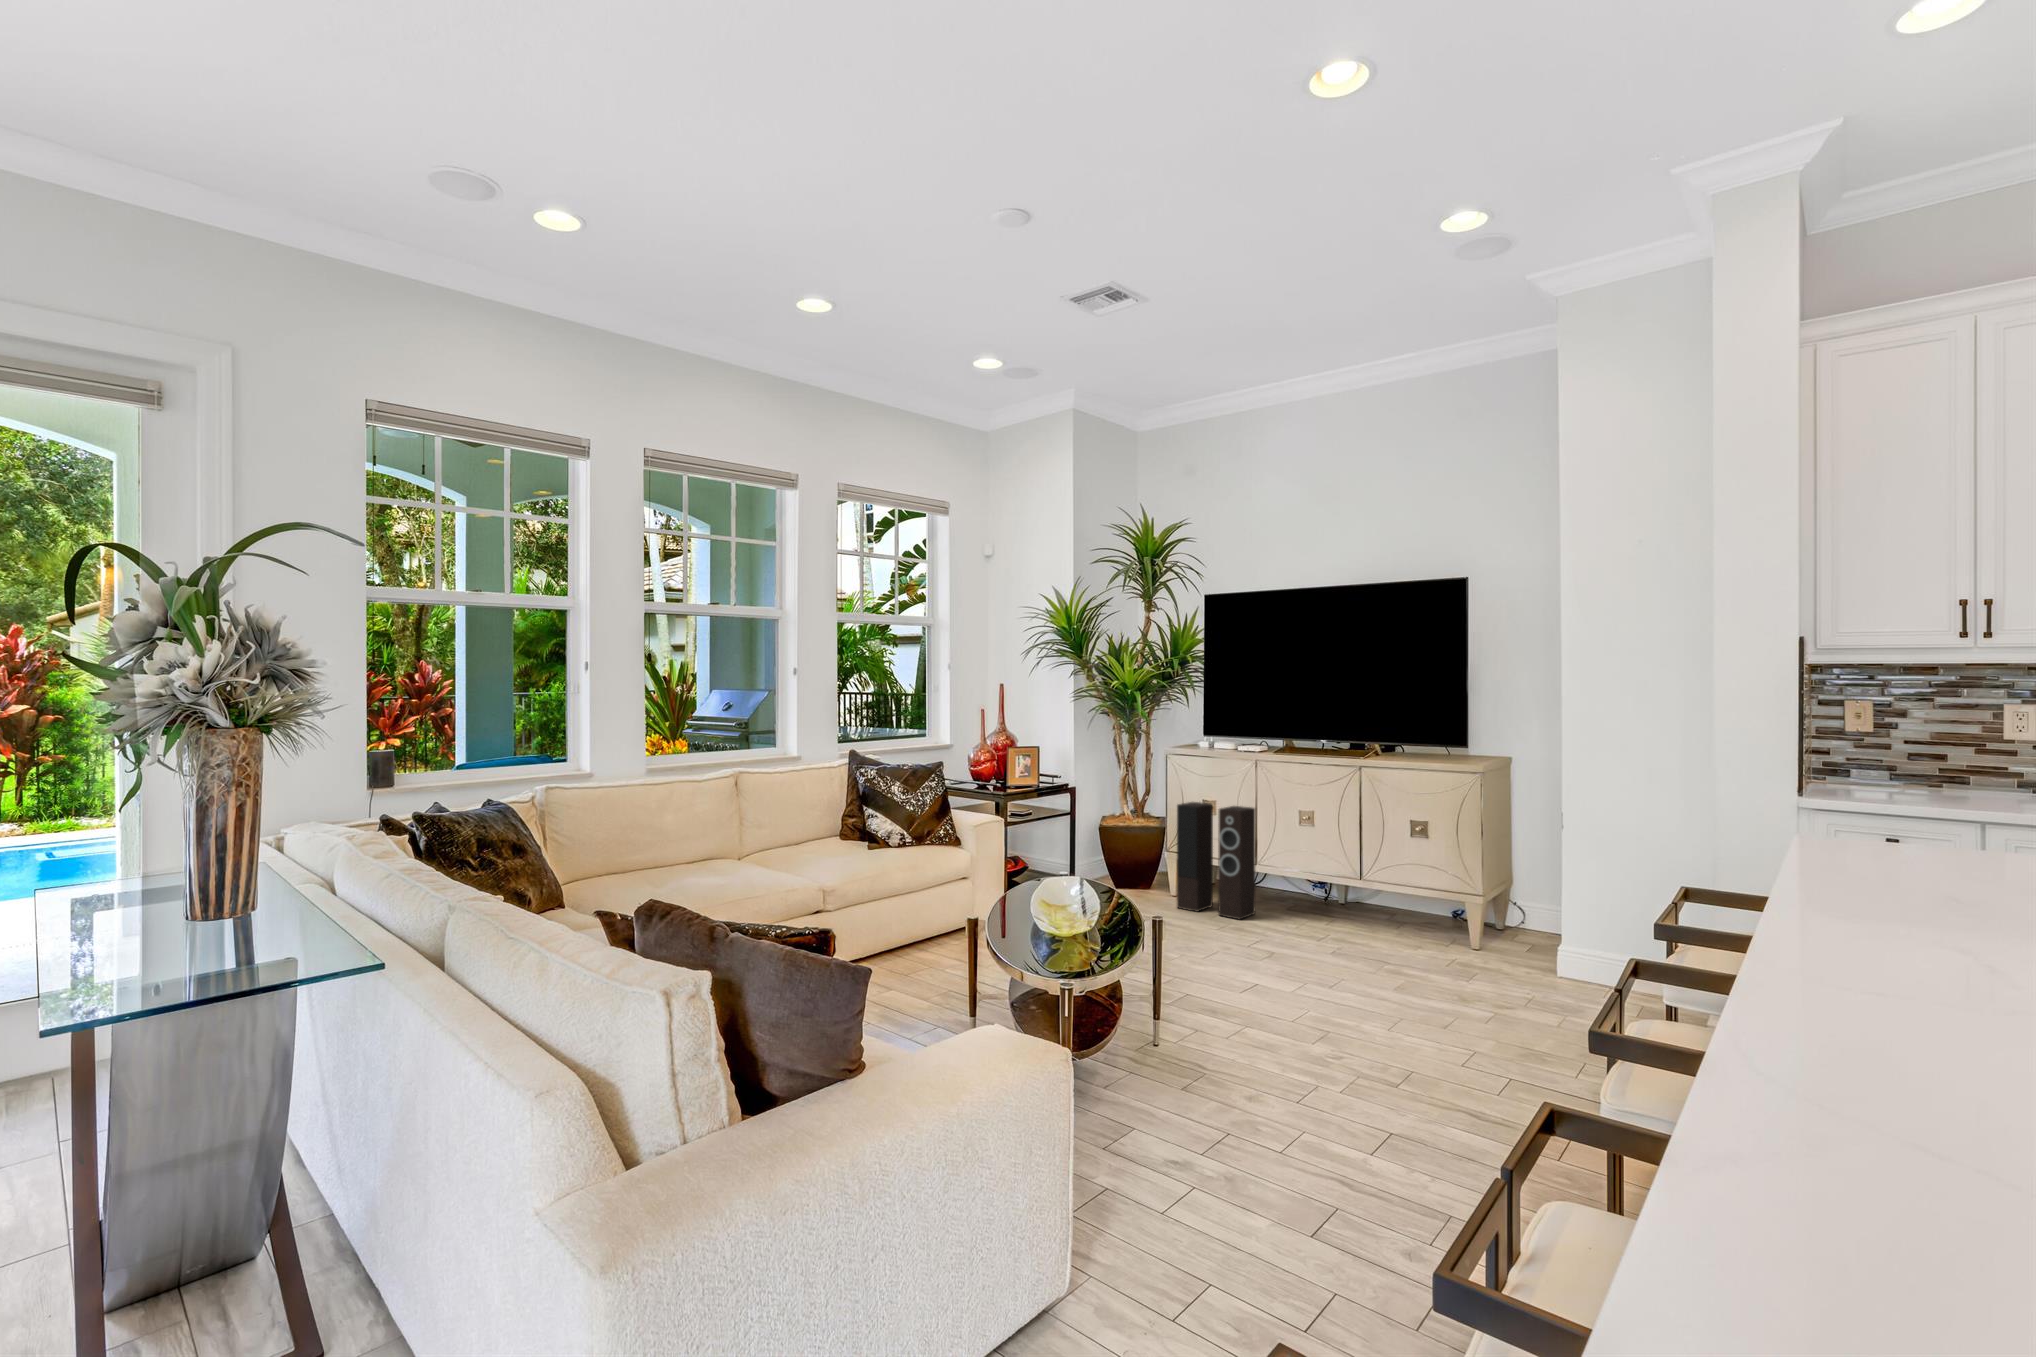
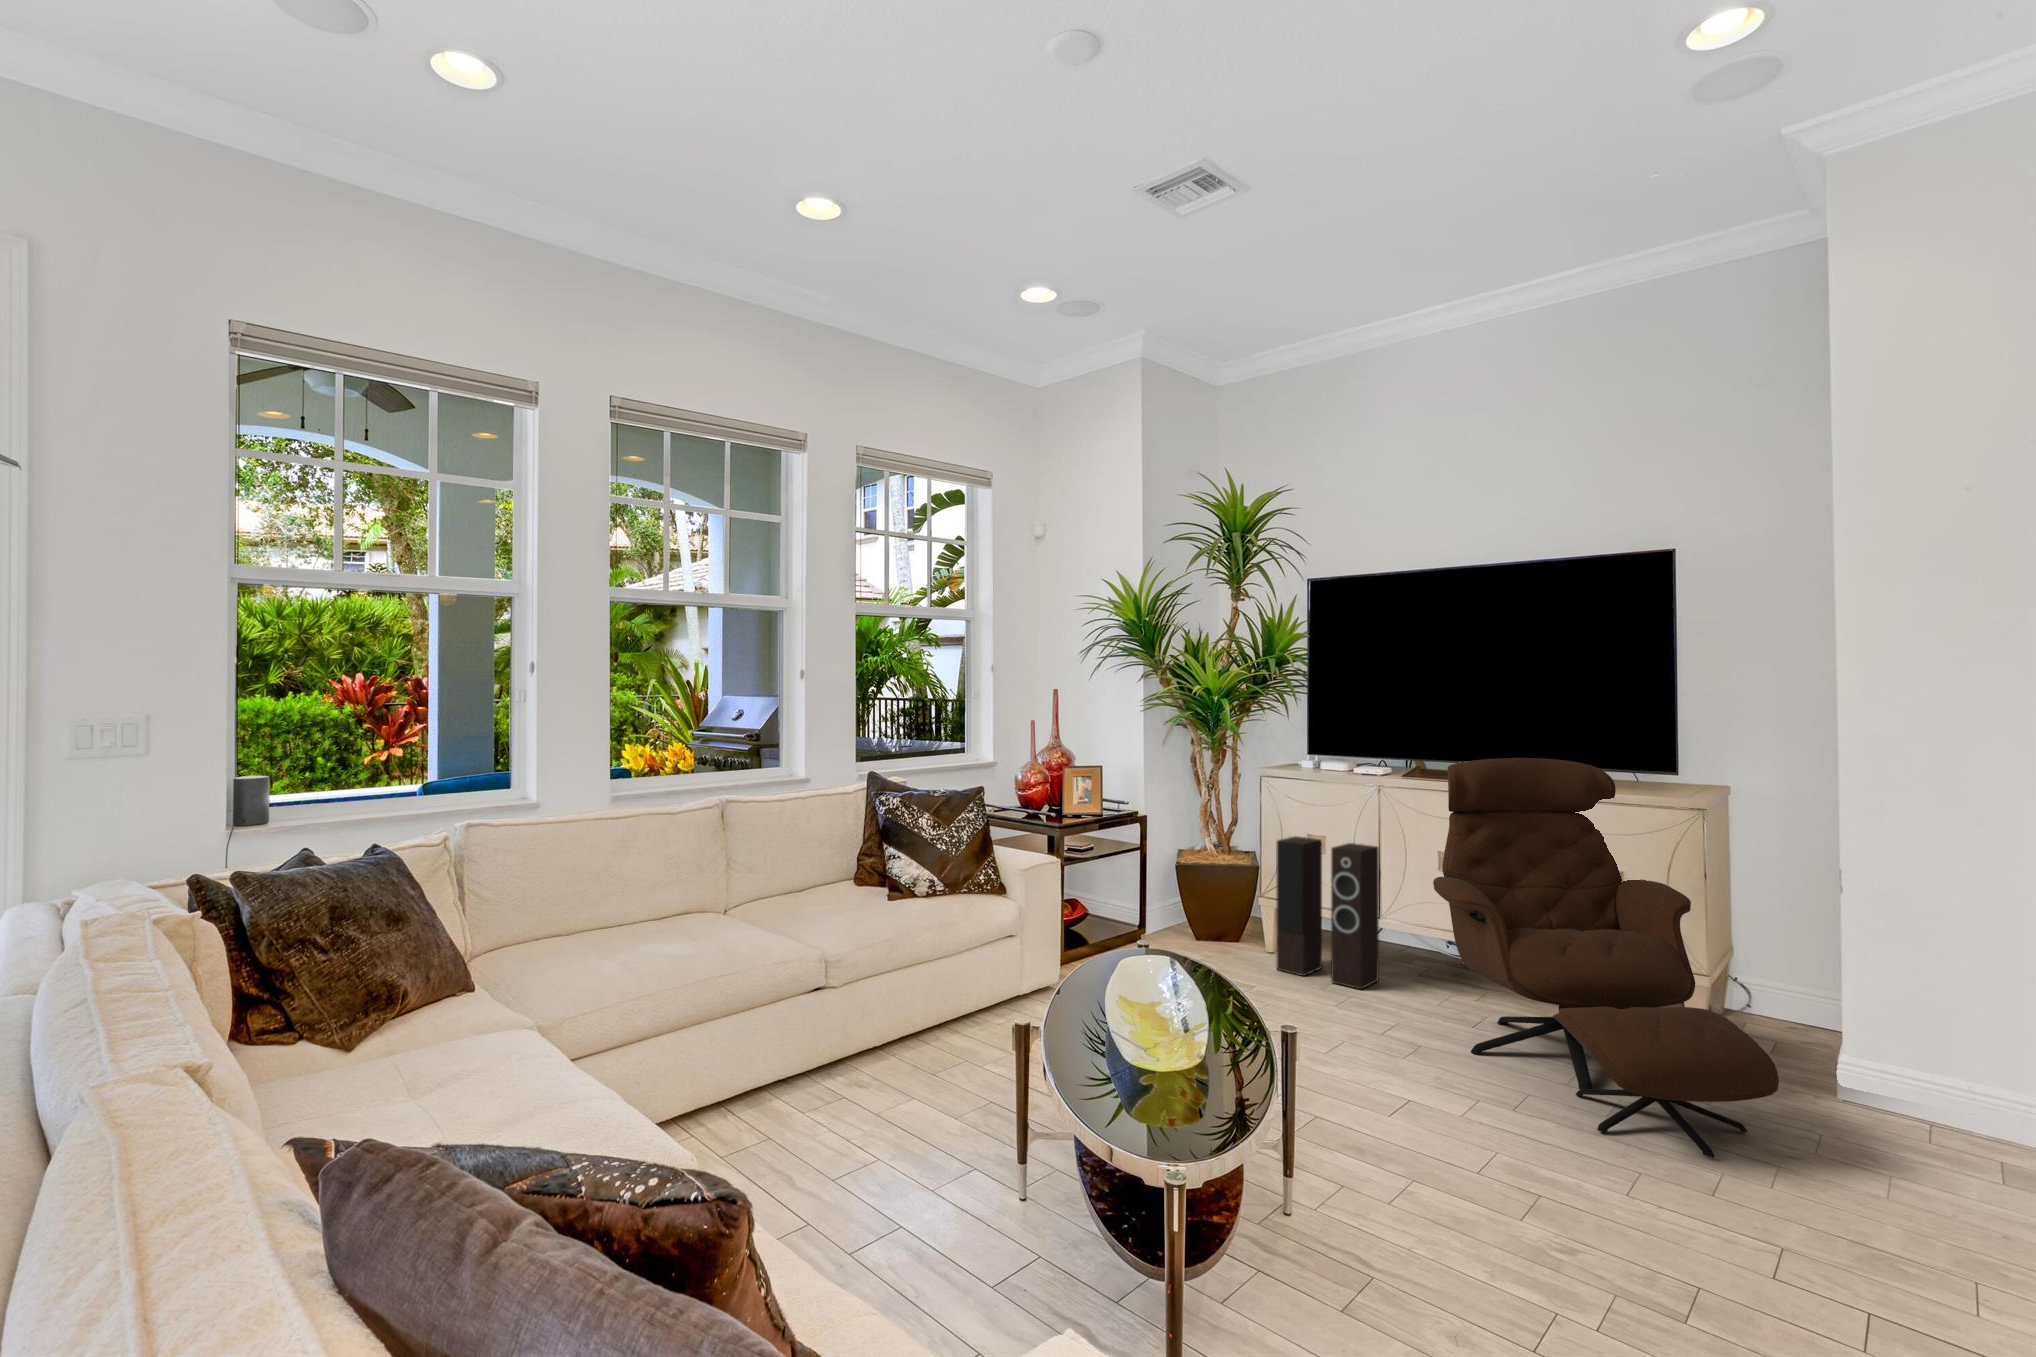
lounge chair: none [1291,736,1513,1012] -> present [1433,758,1779,1157]

